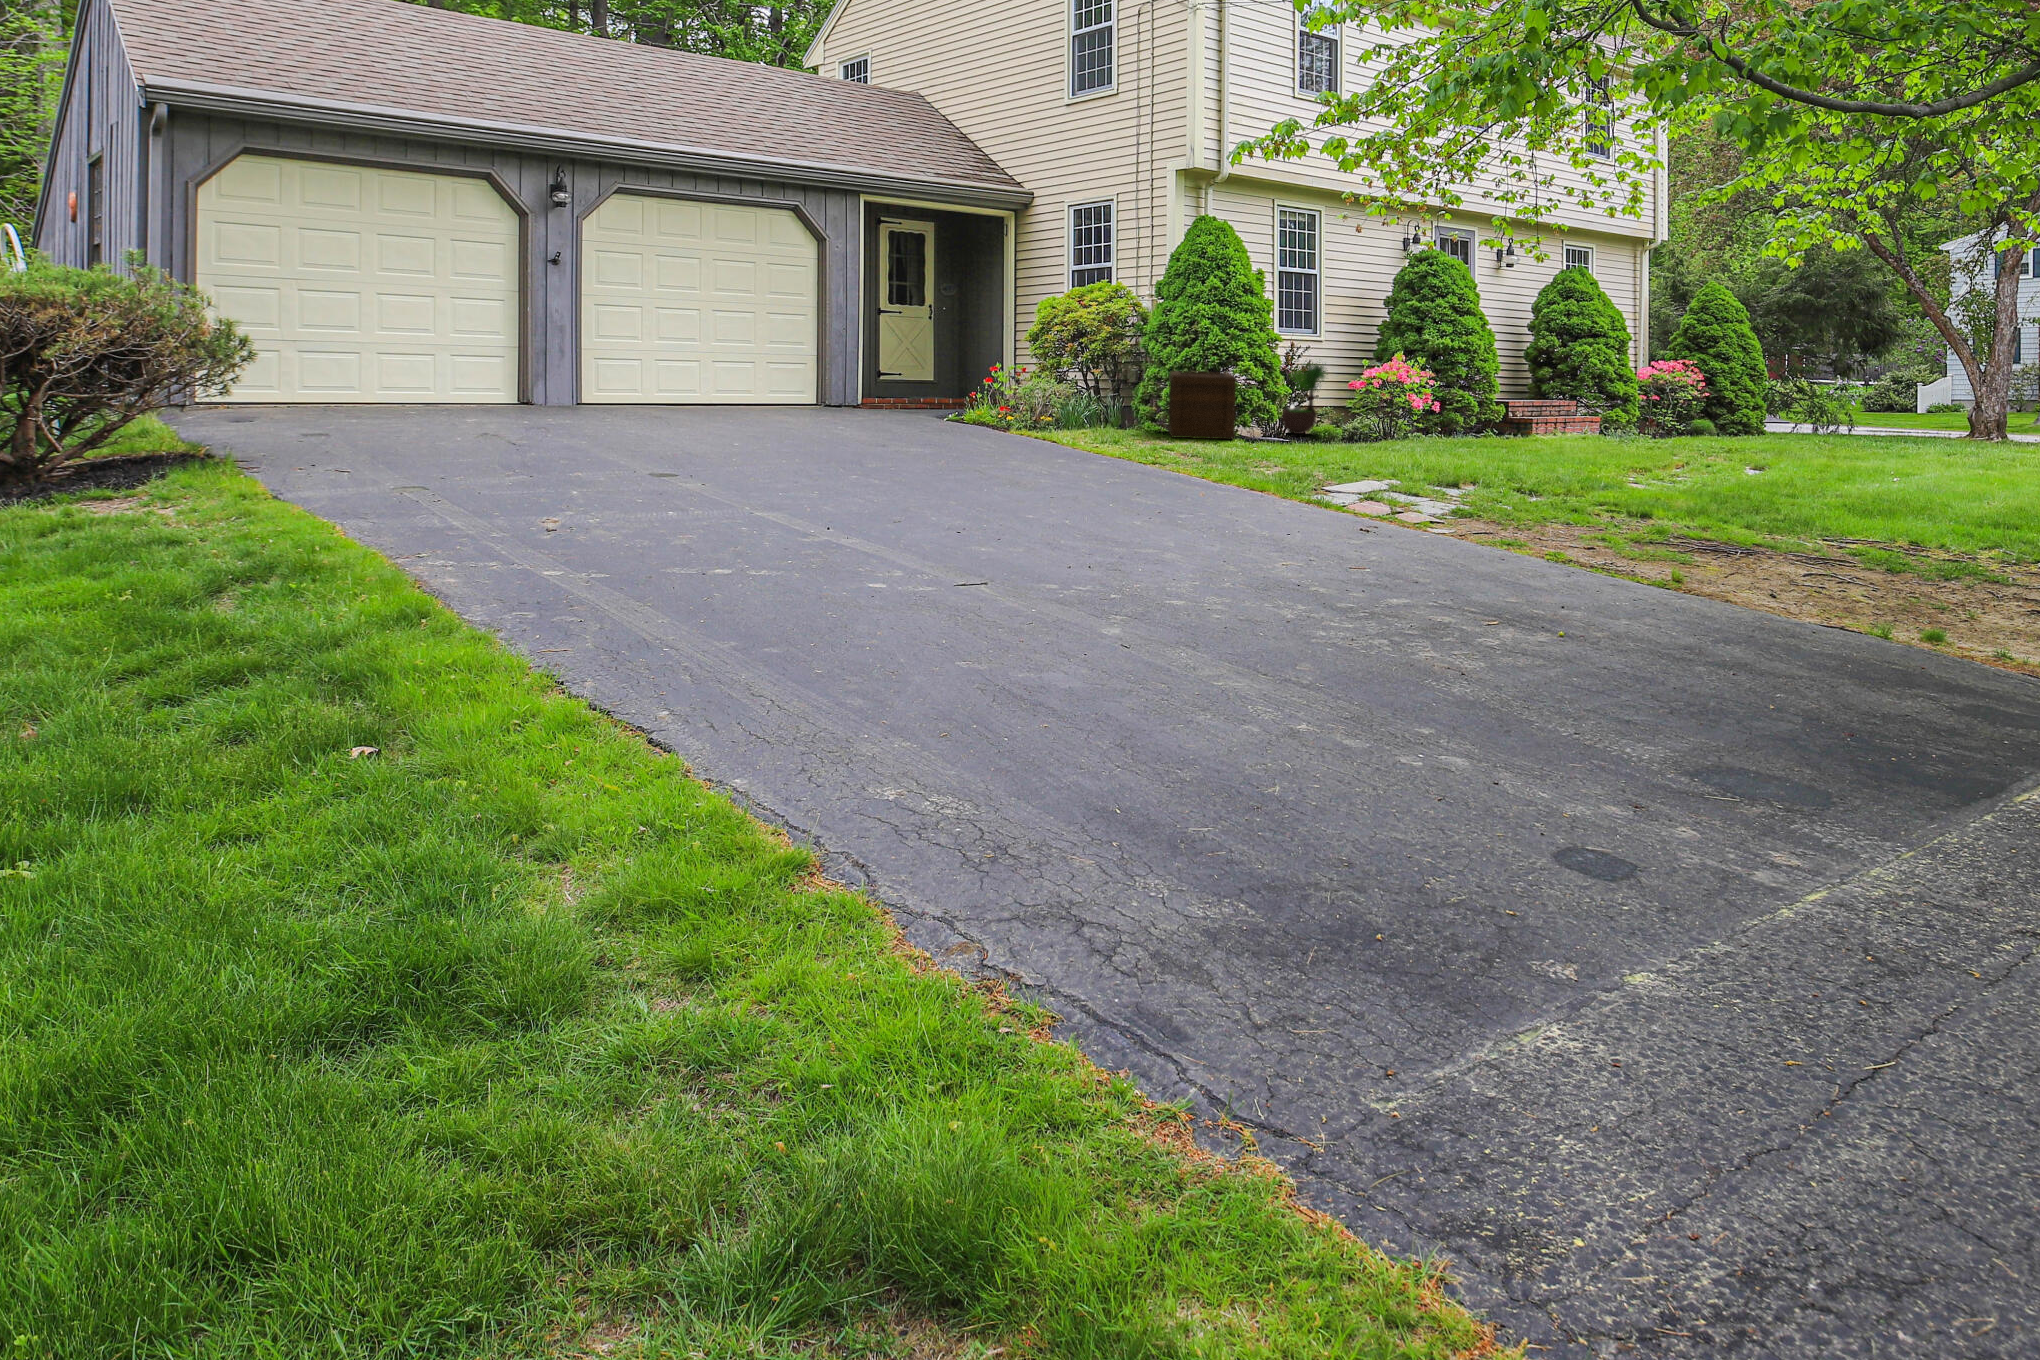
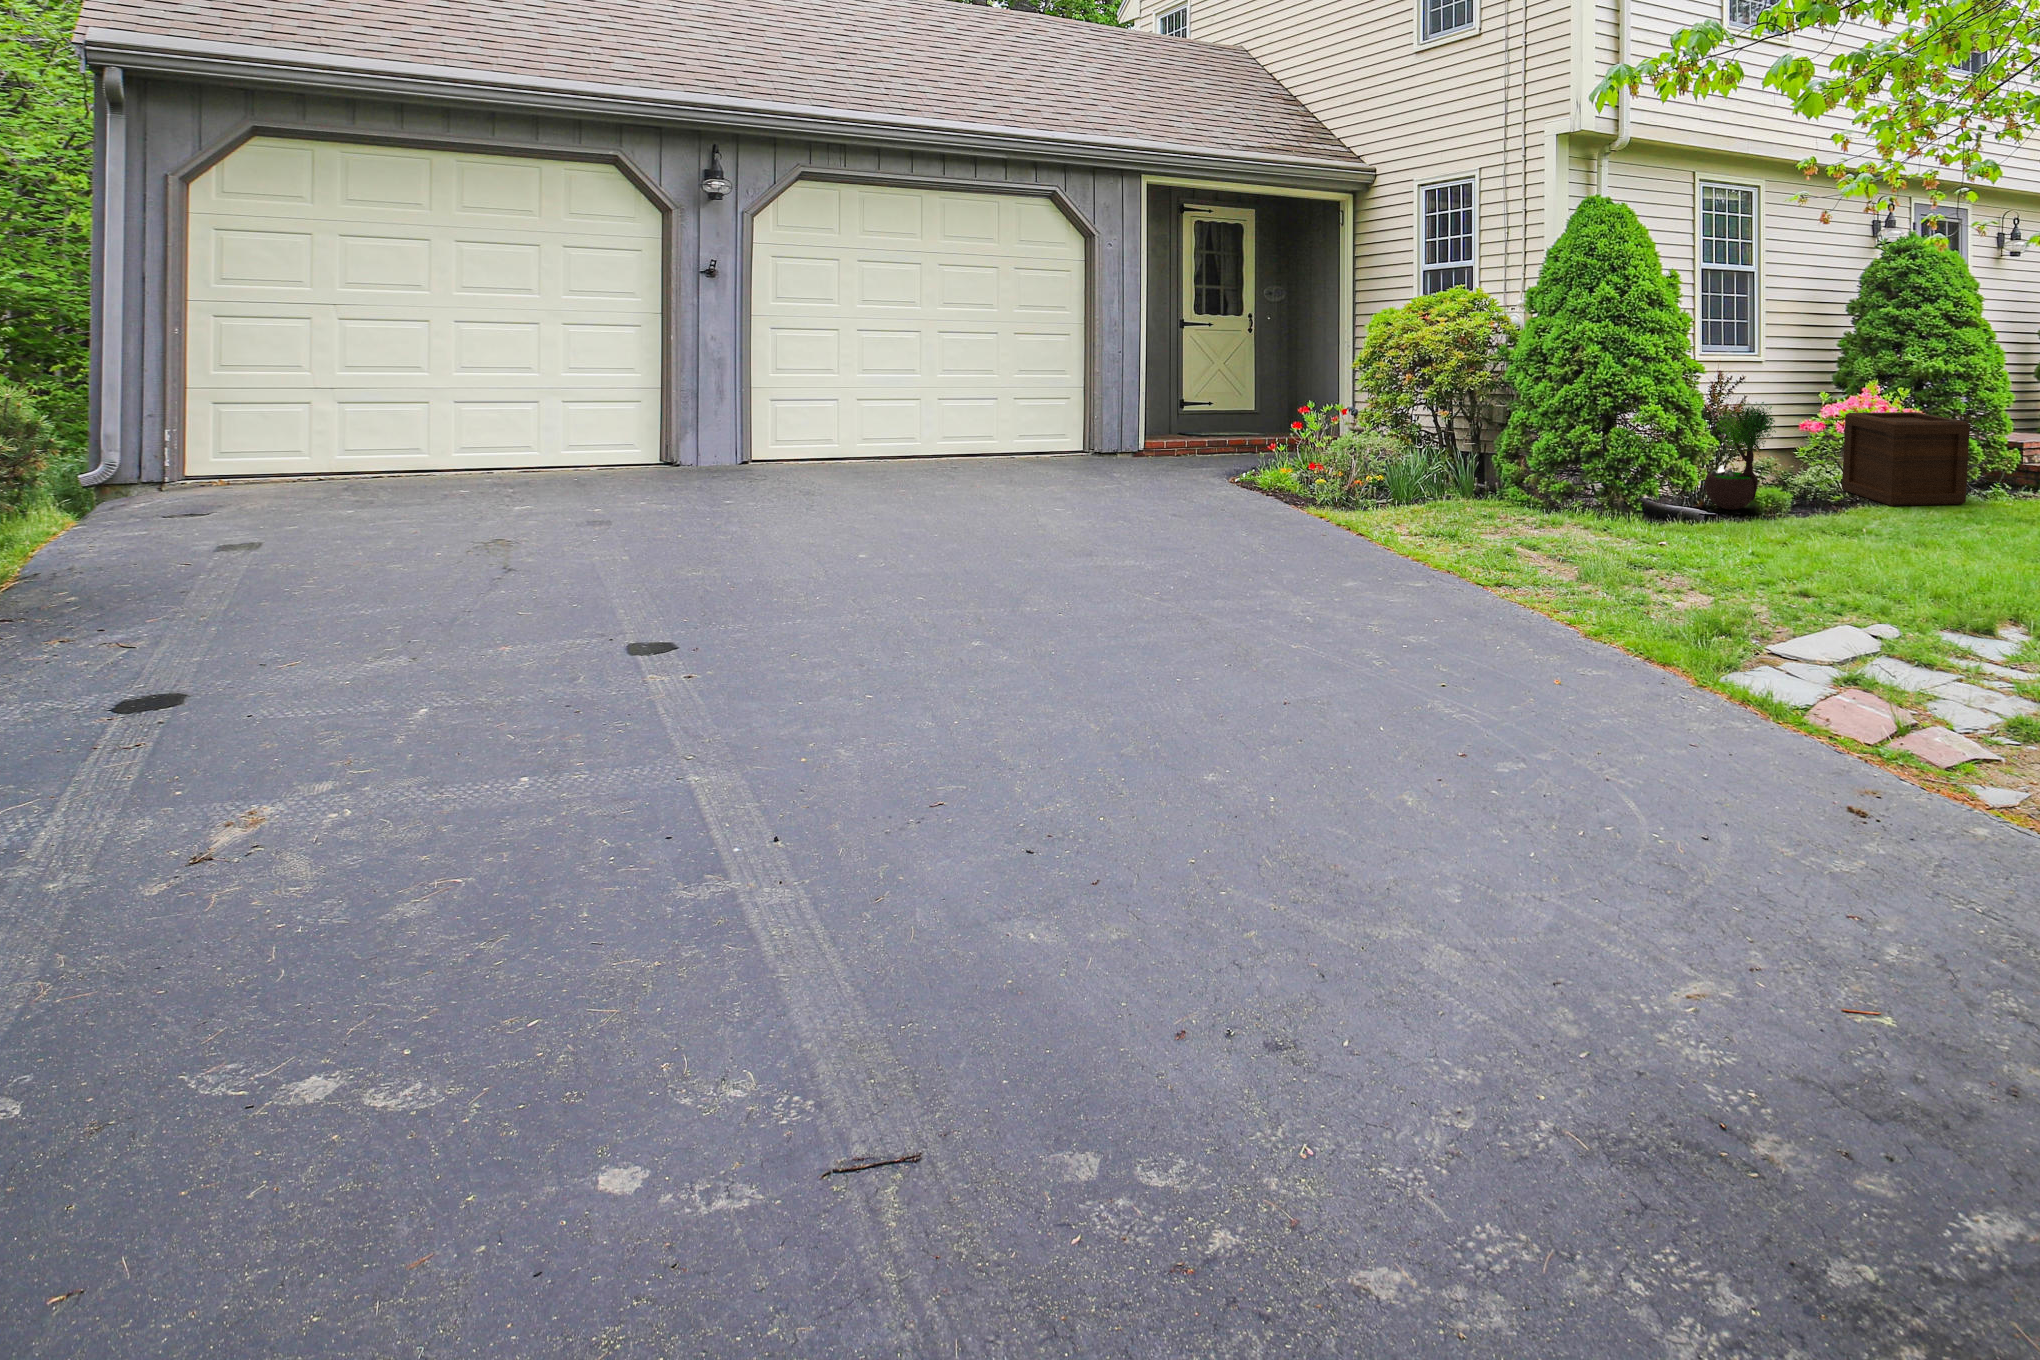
wooden crate: present [1168,371,1237,439] -> present [1842,412,1970,506]

